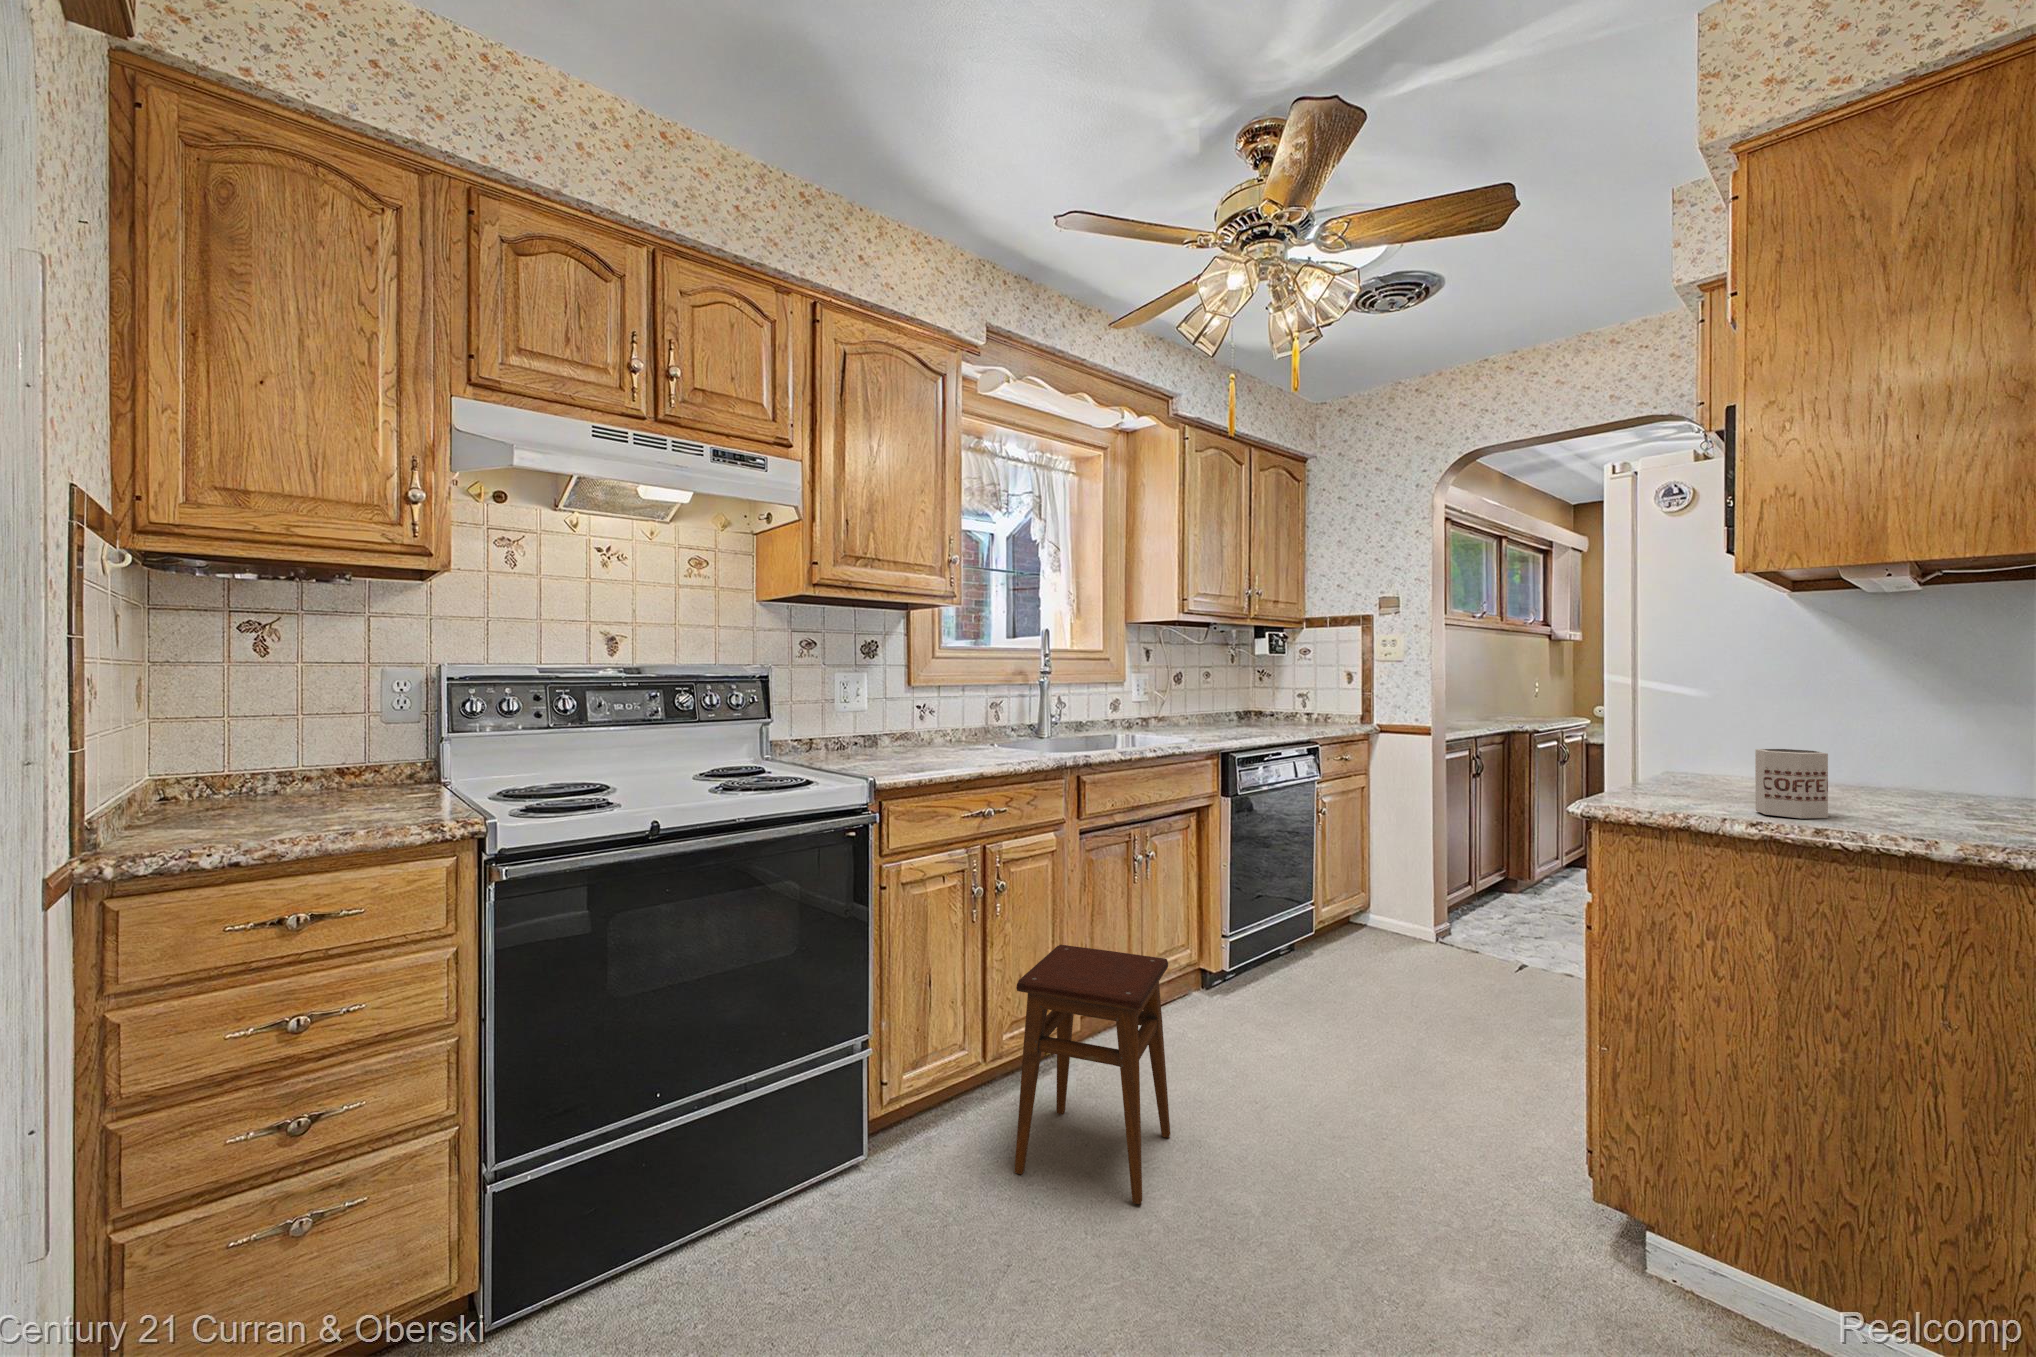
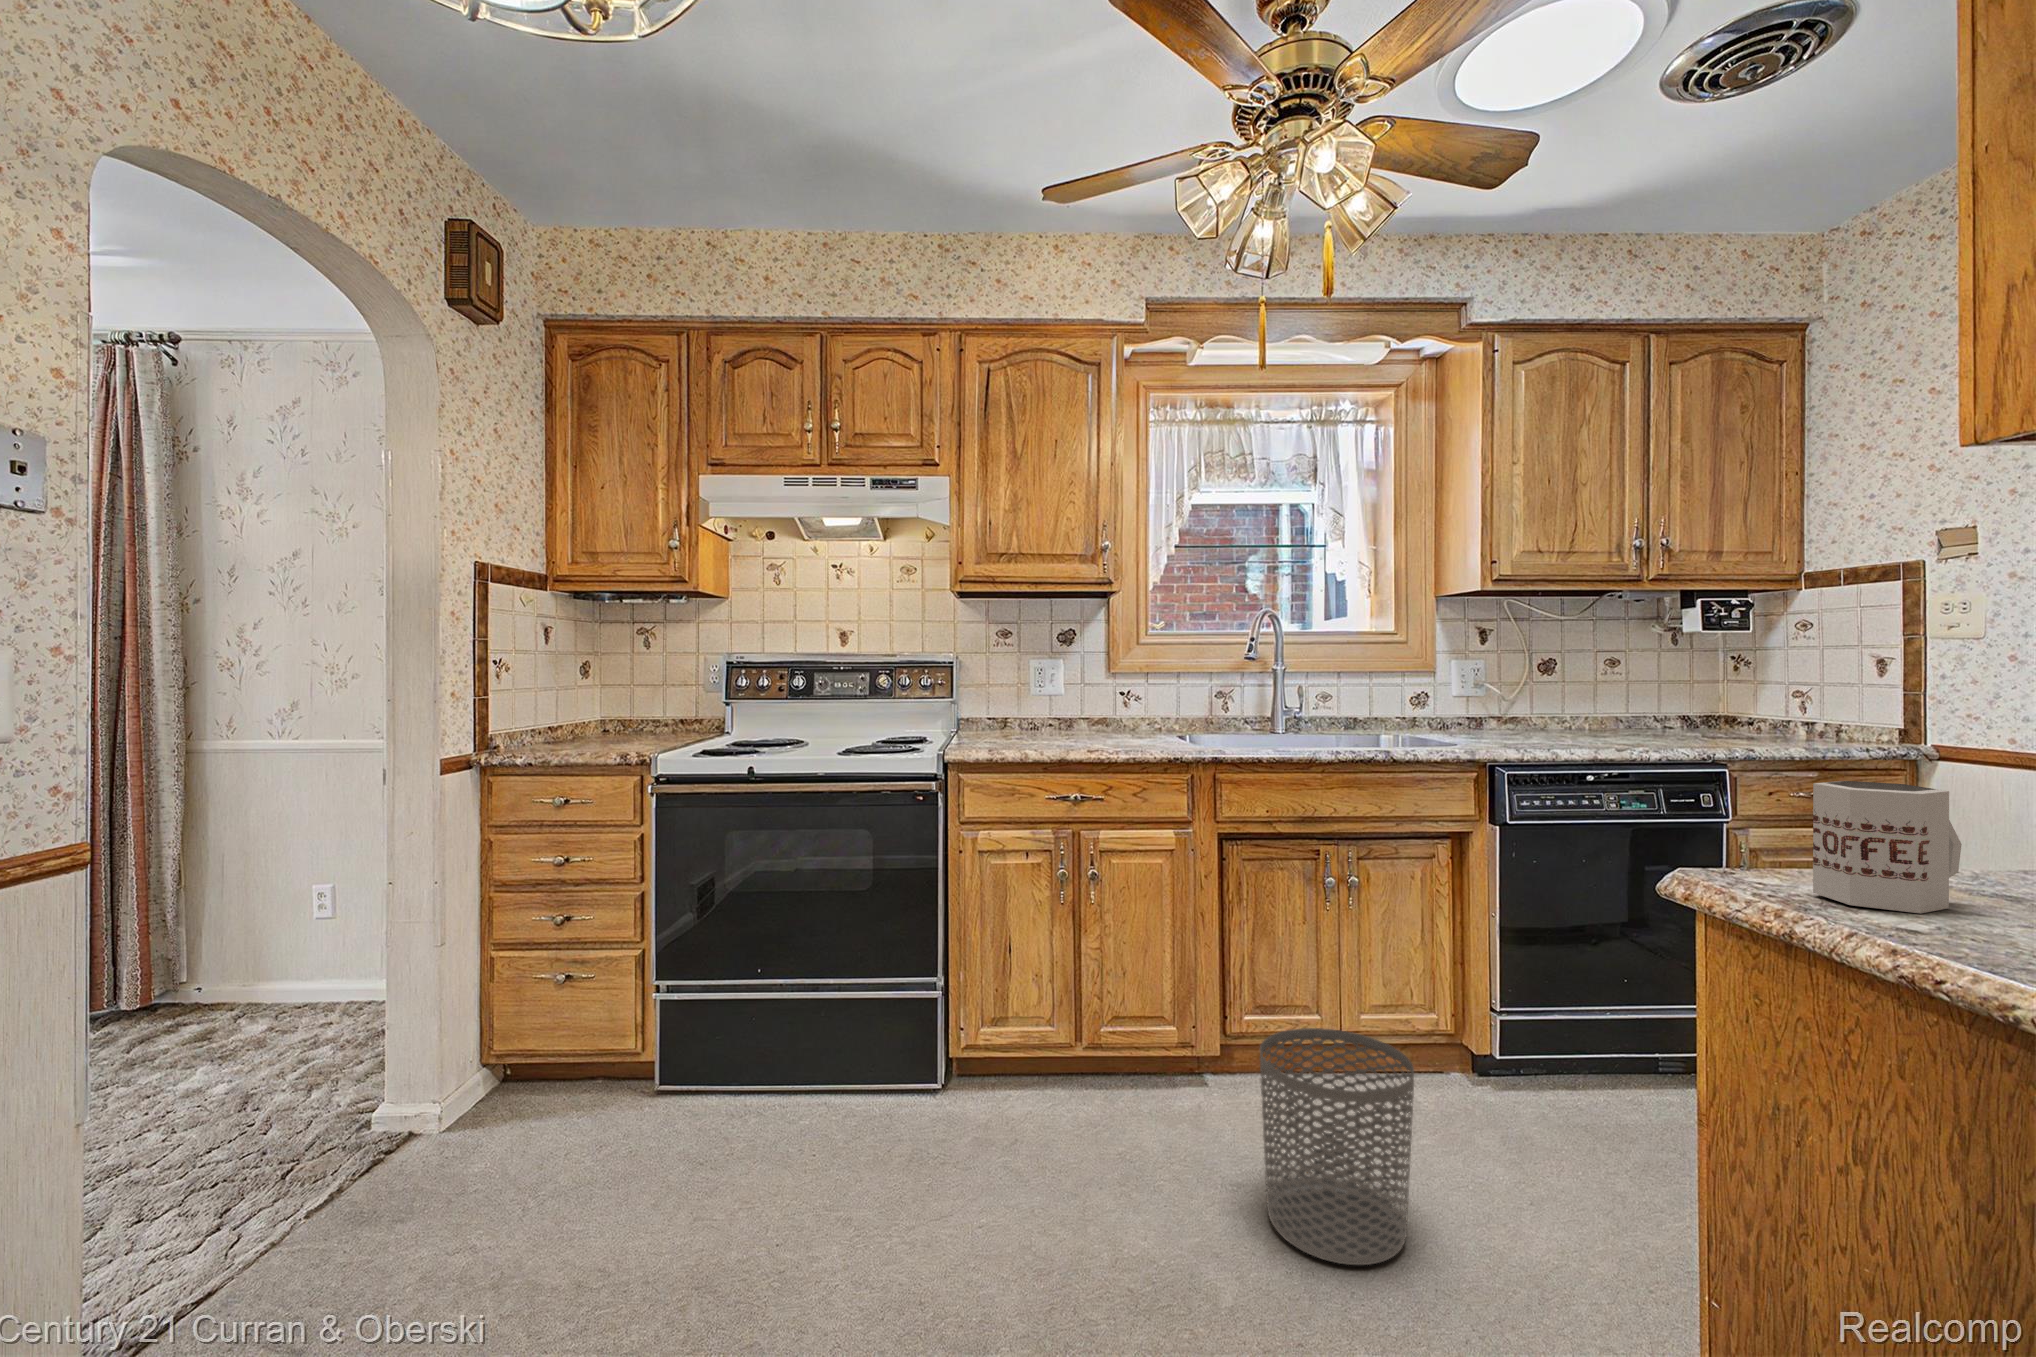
stool: present [1014,945,1170,1204] -> none [1031,940,1209,1203]
waste bin: none [1227,978,1352,1167] -> present [1260,1028,1414,1265]

